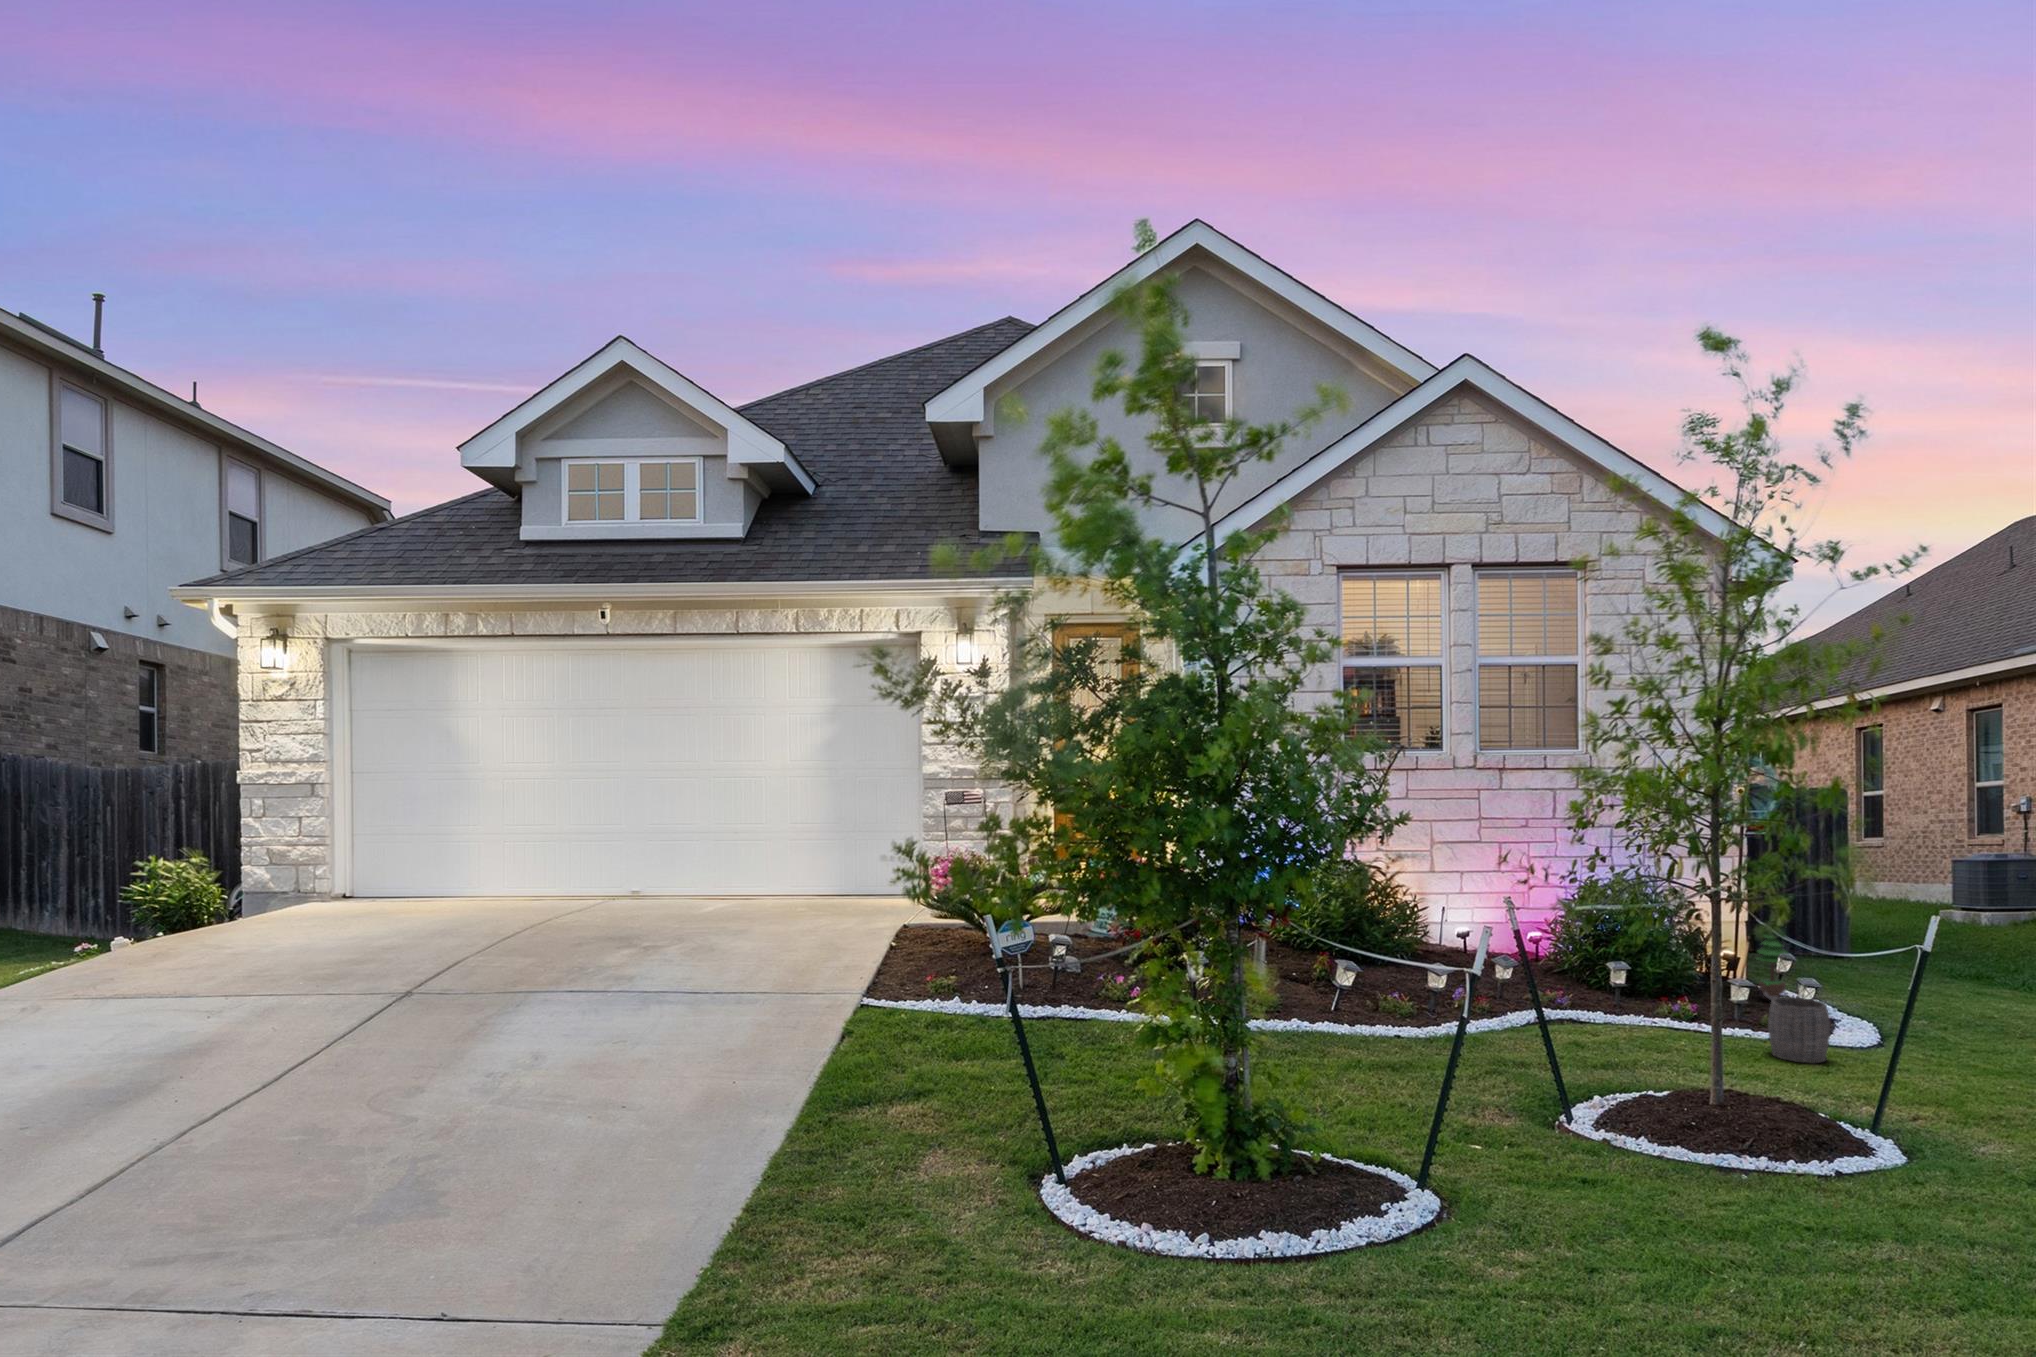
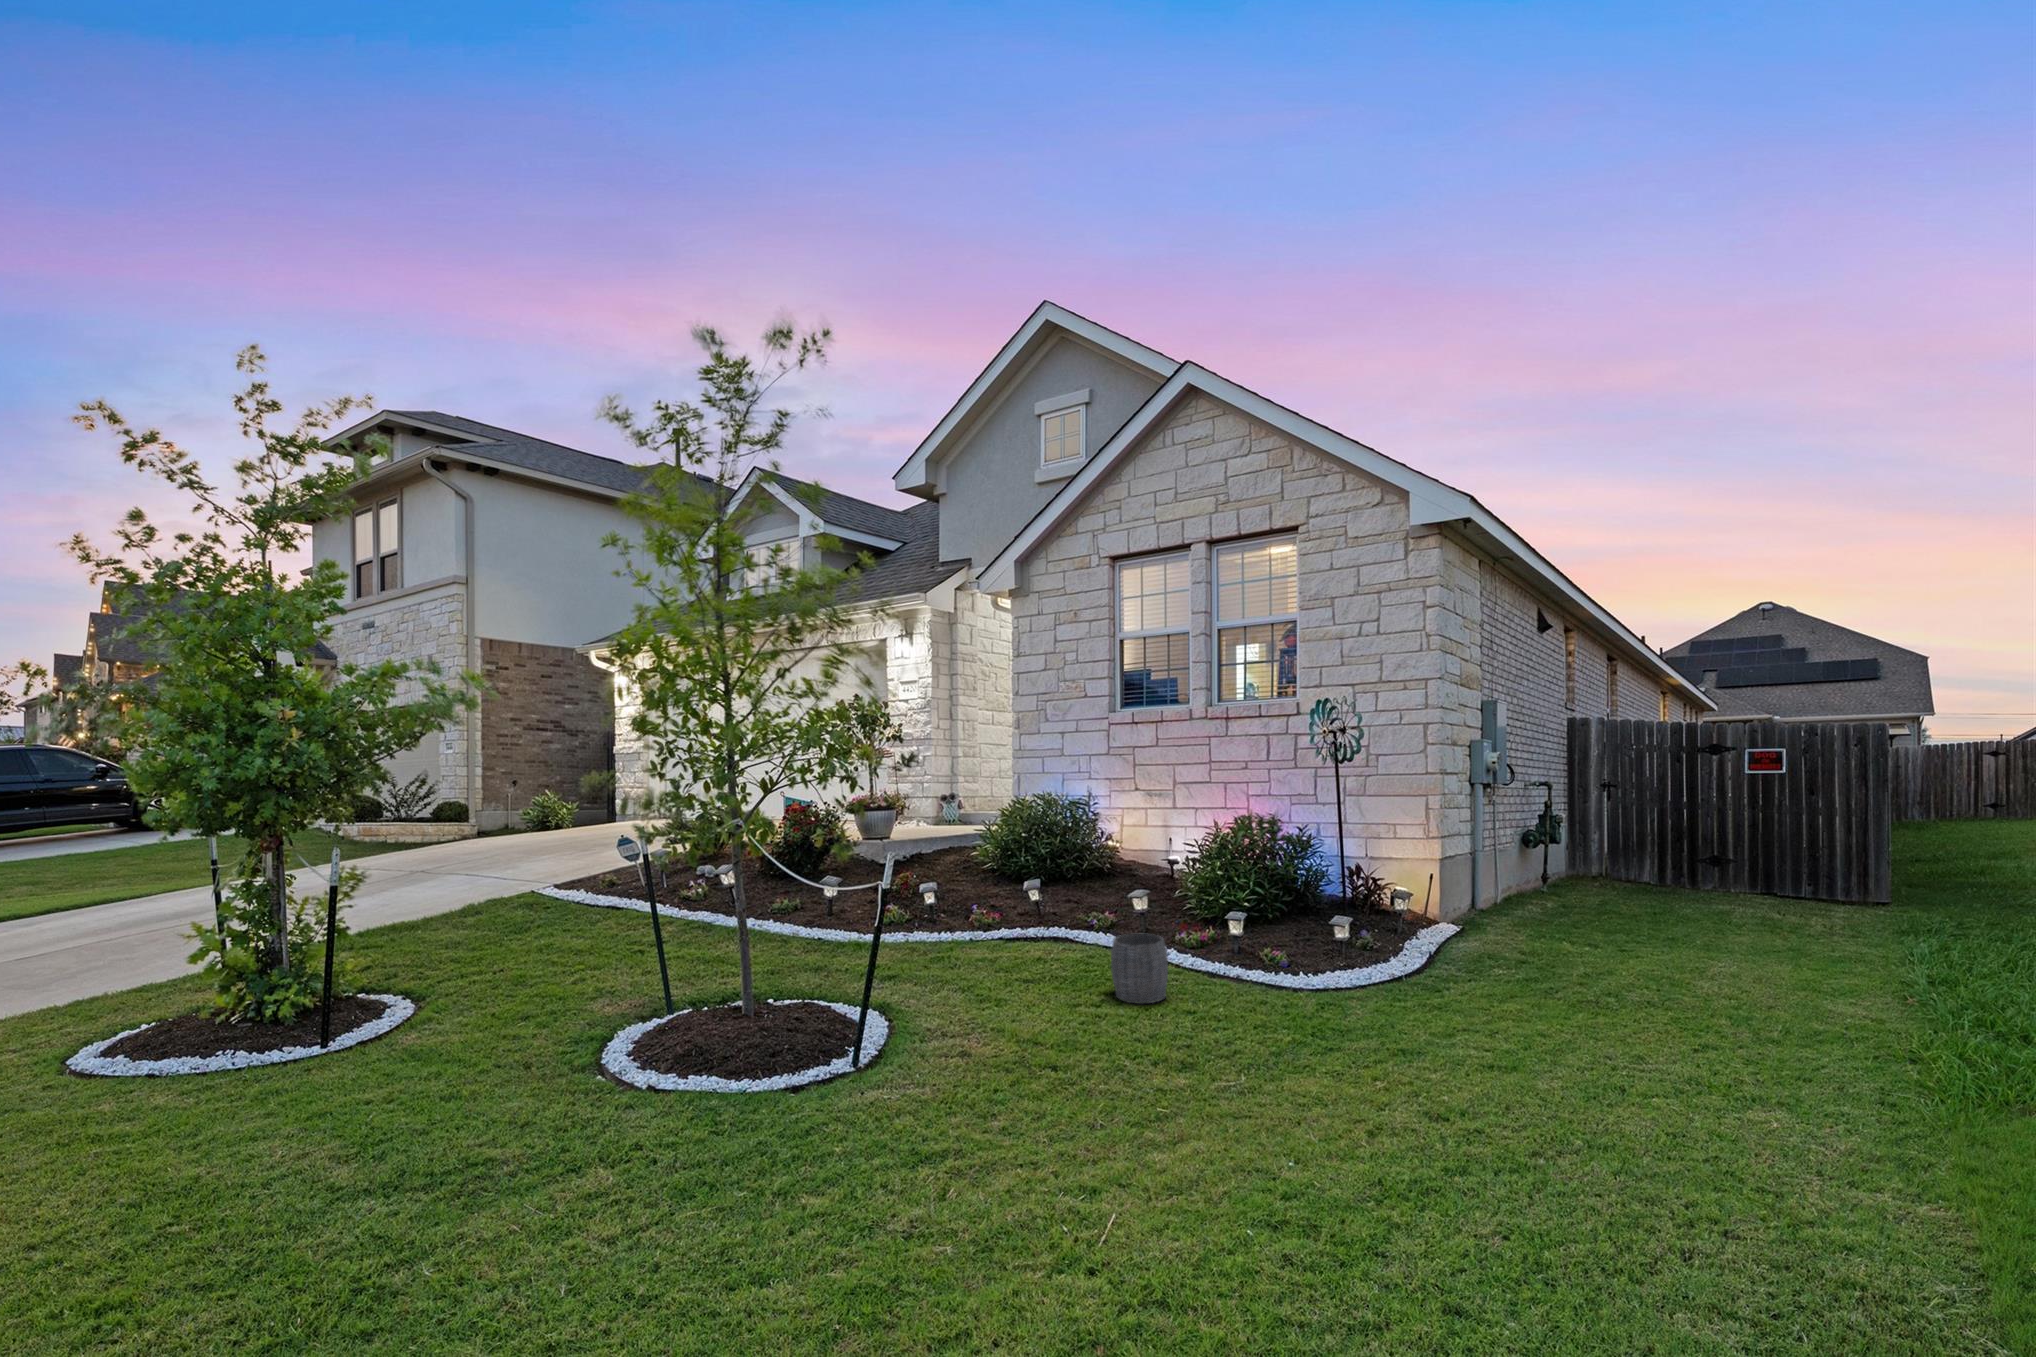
potted tree: present [1757,935,1787,1001] -> none [1357,863,1392,953]

